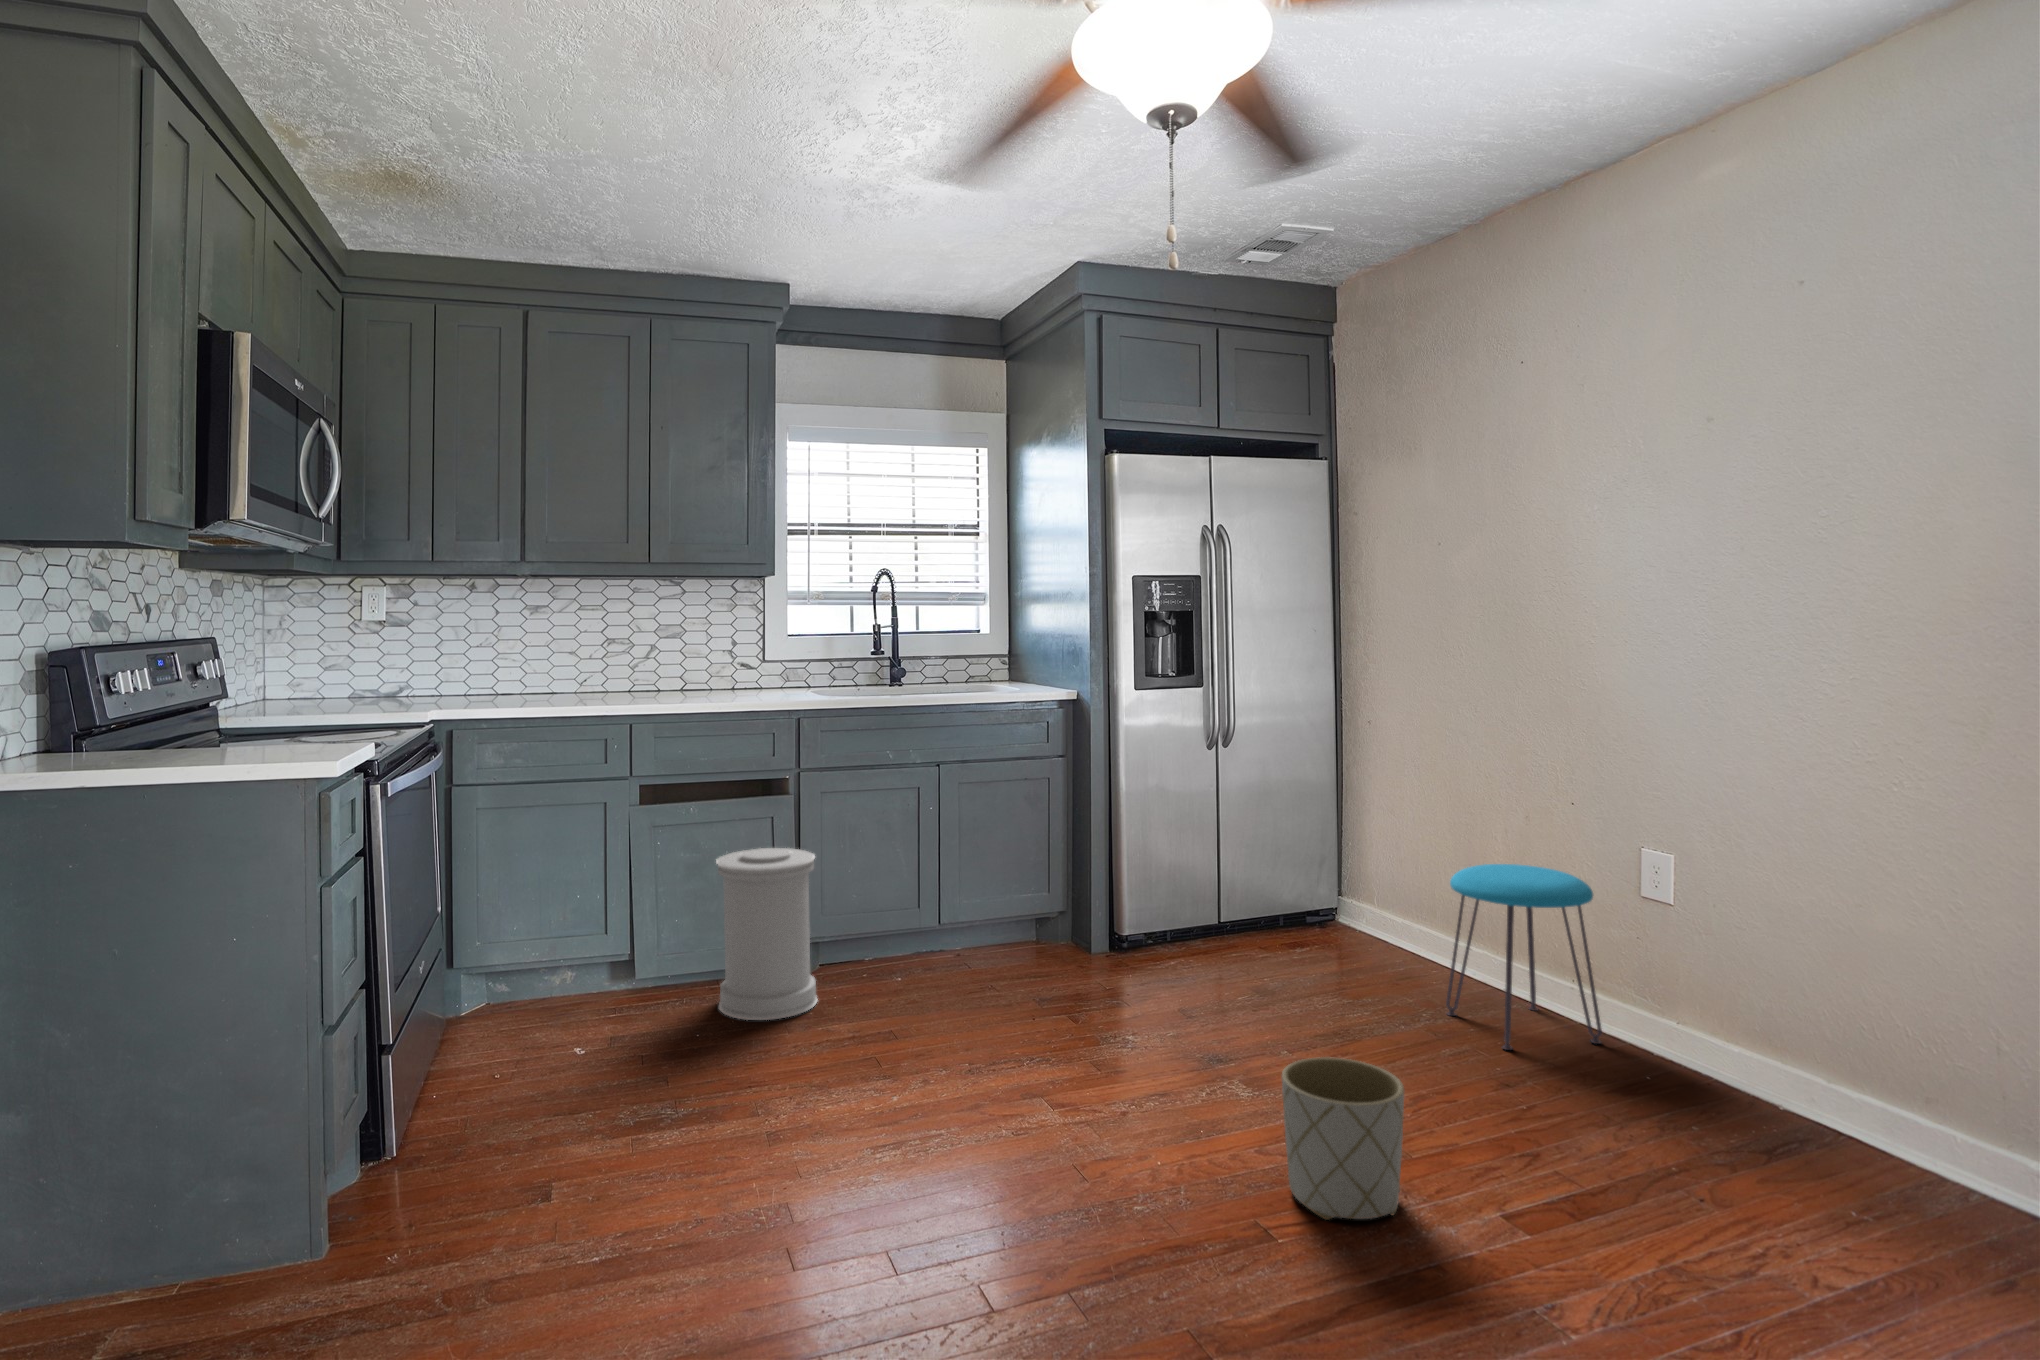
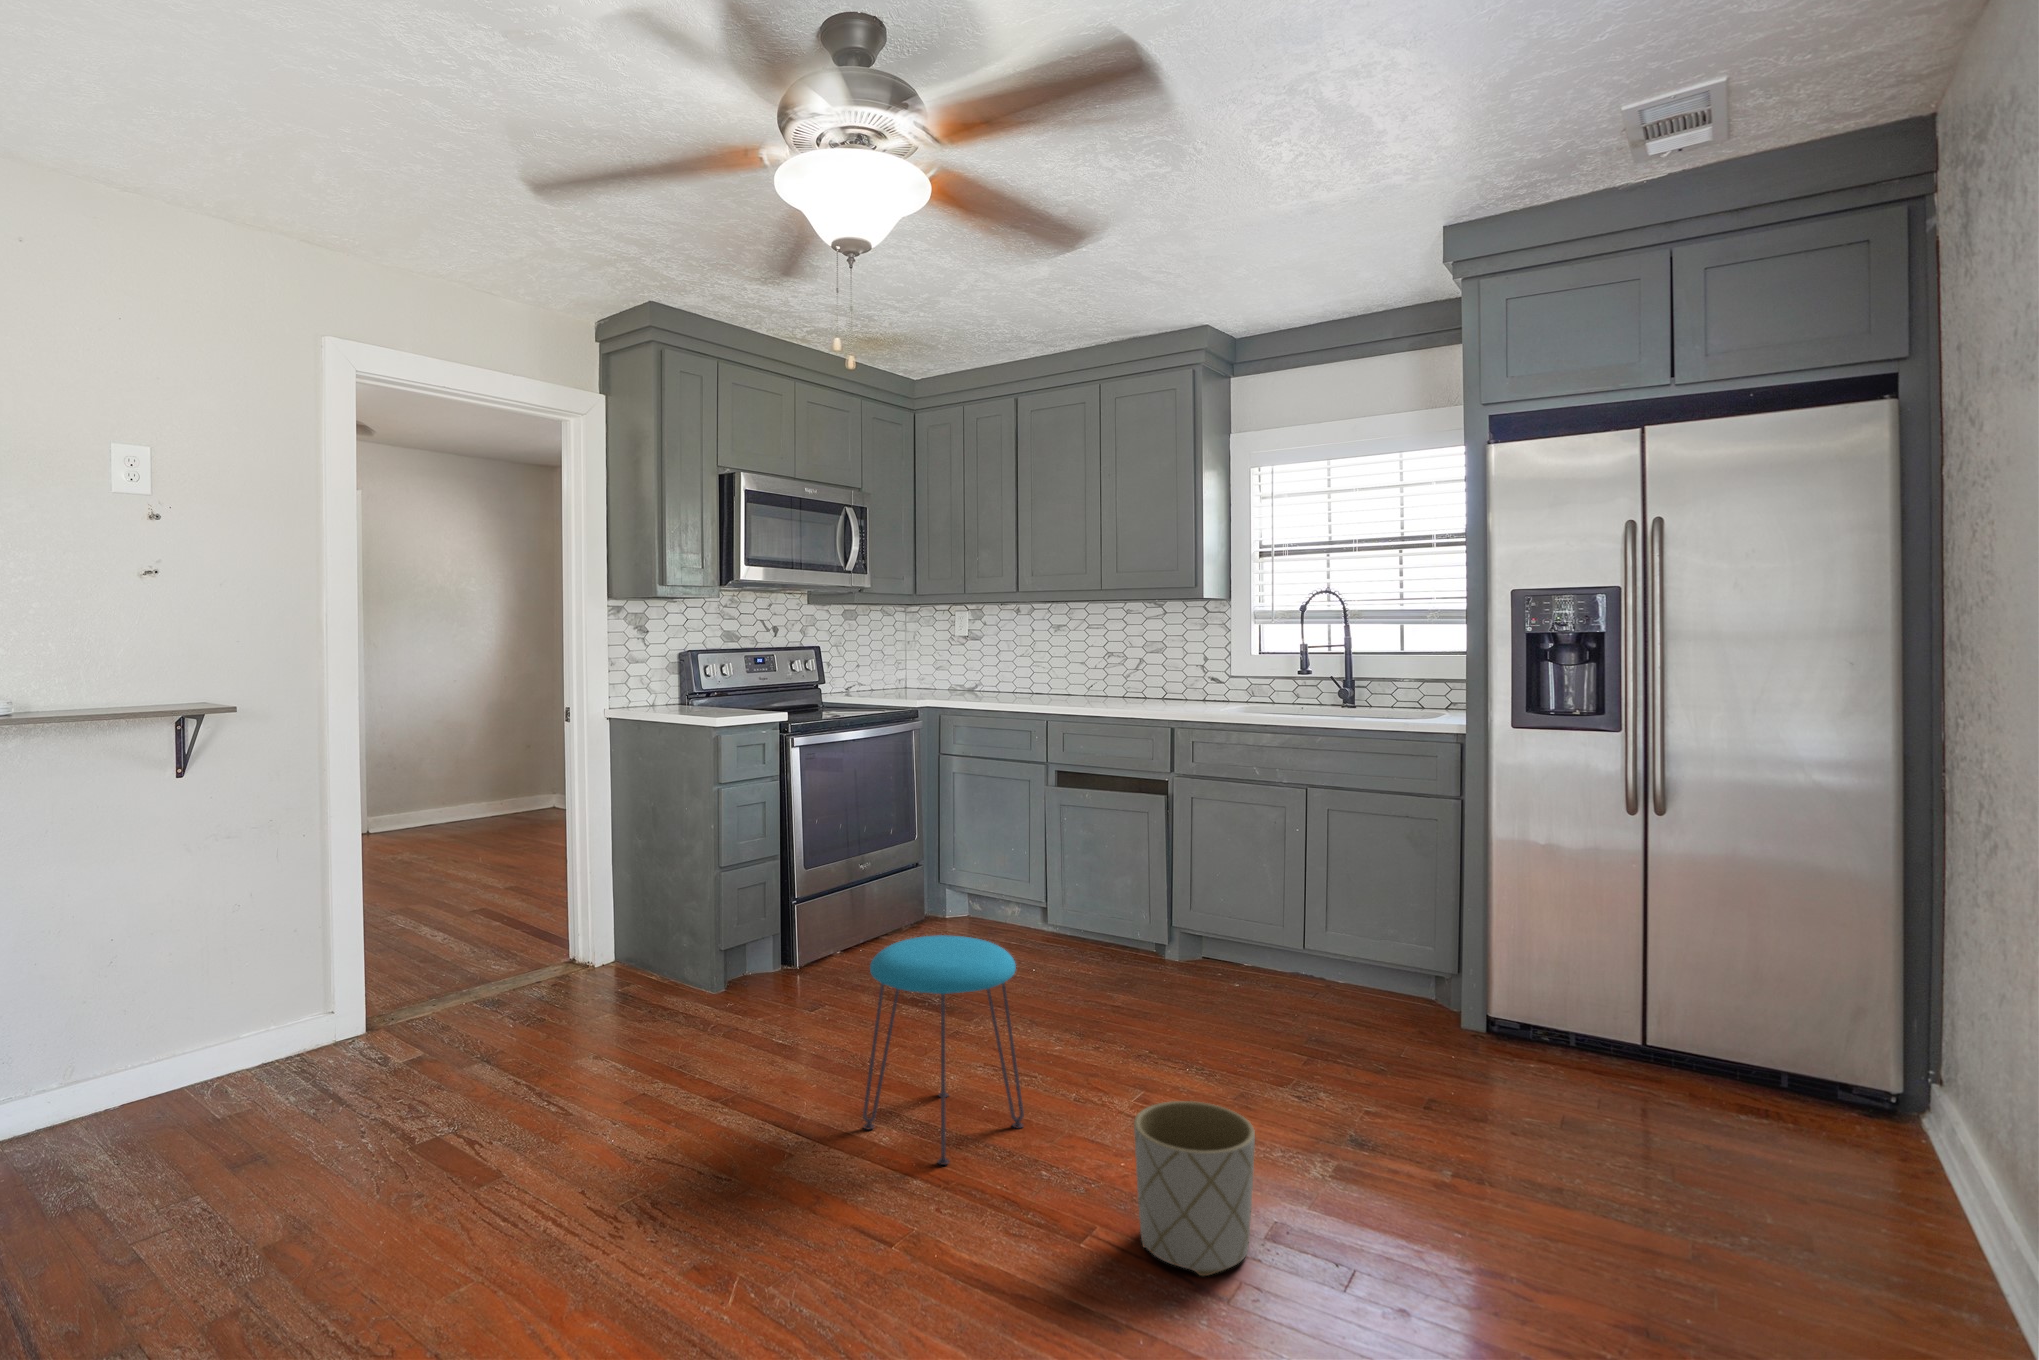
trash can: present [716,848,817,1020] -> none [1064,835,1149,980]
stool: present [1446,864,1602,1050] -> present [863,935,1024,1165]

